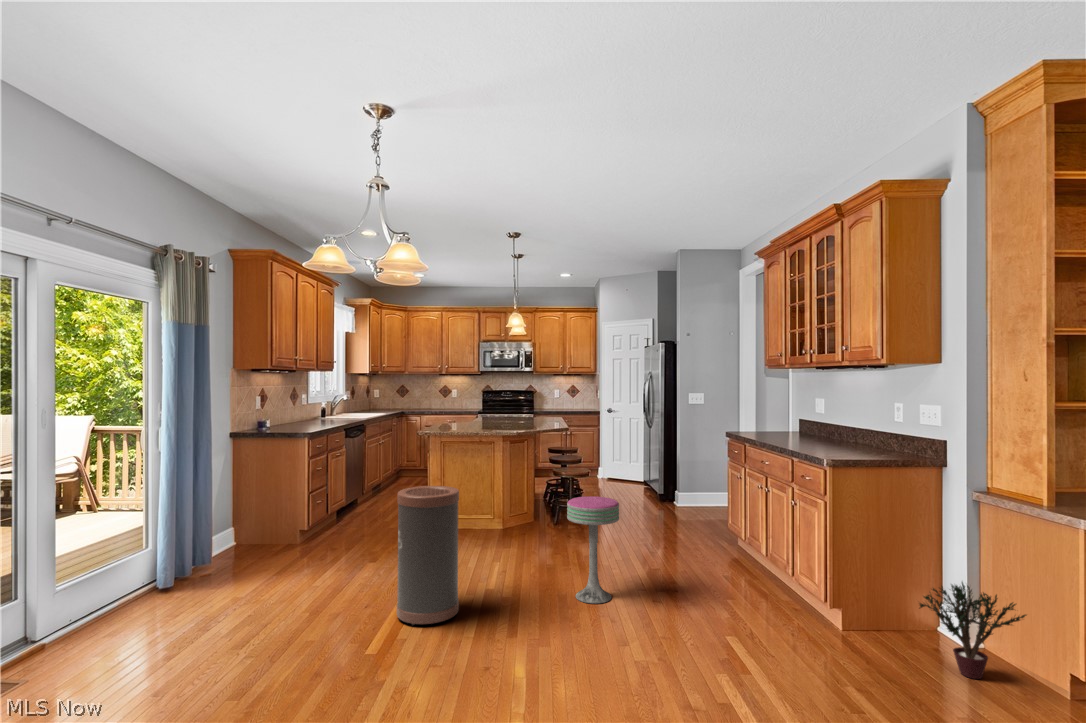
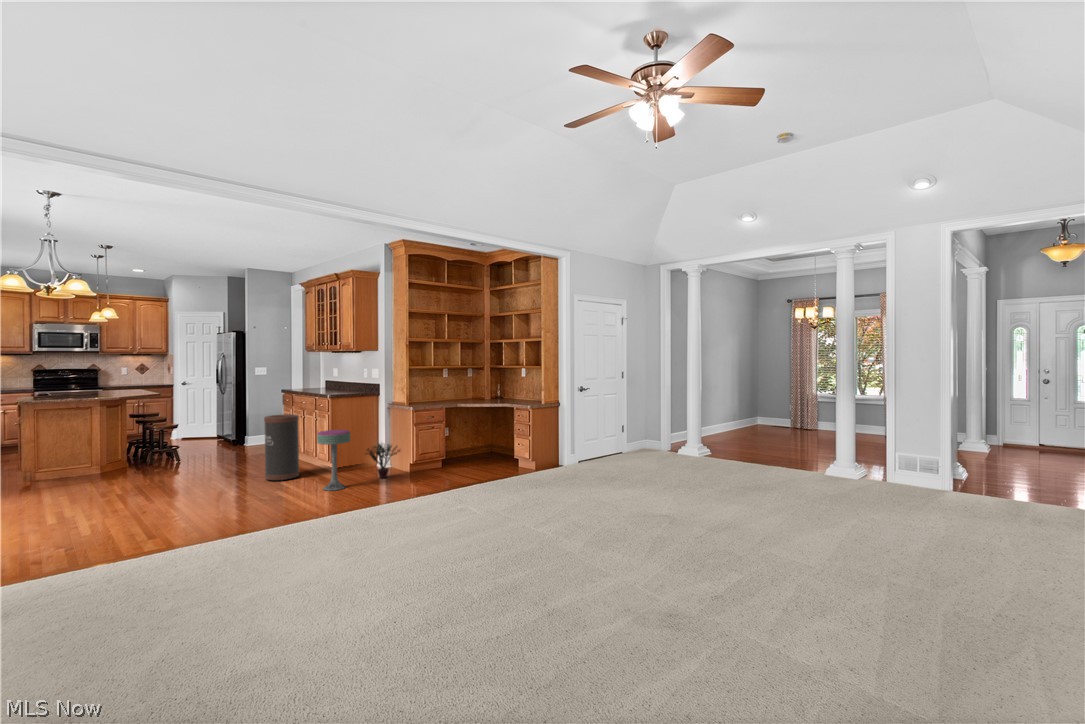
trash can: present [397,486,459,625] -> present [264,414,299,481]
bar stool: present [567,496,619,604] -> present [317,430,350,491]

